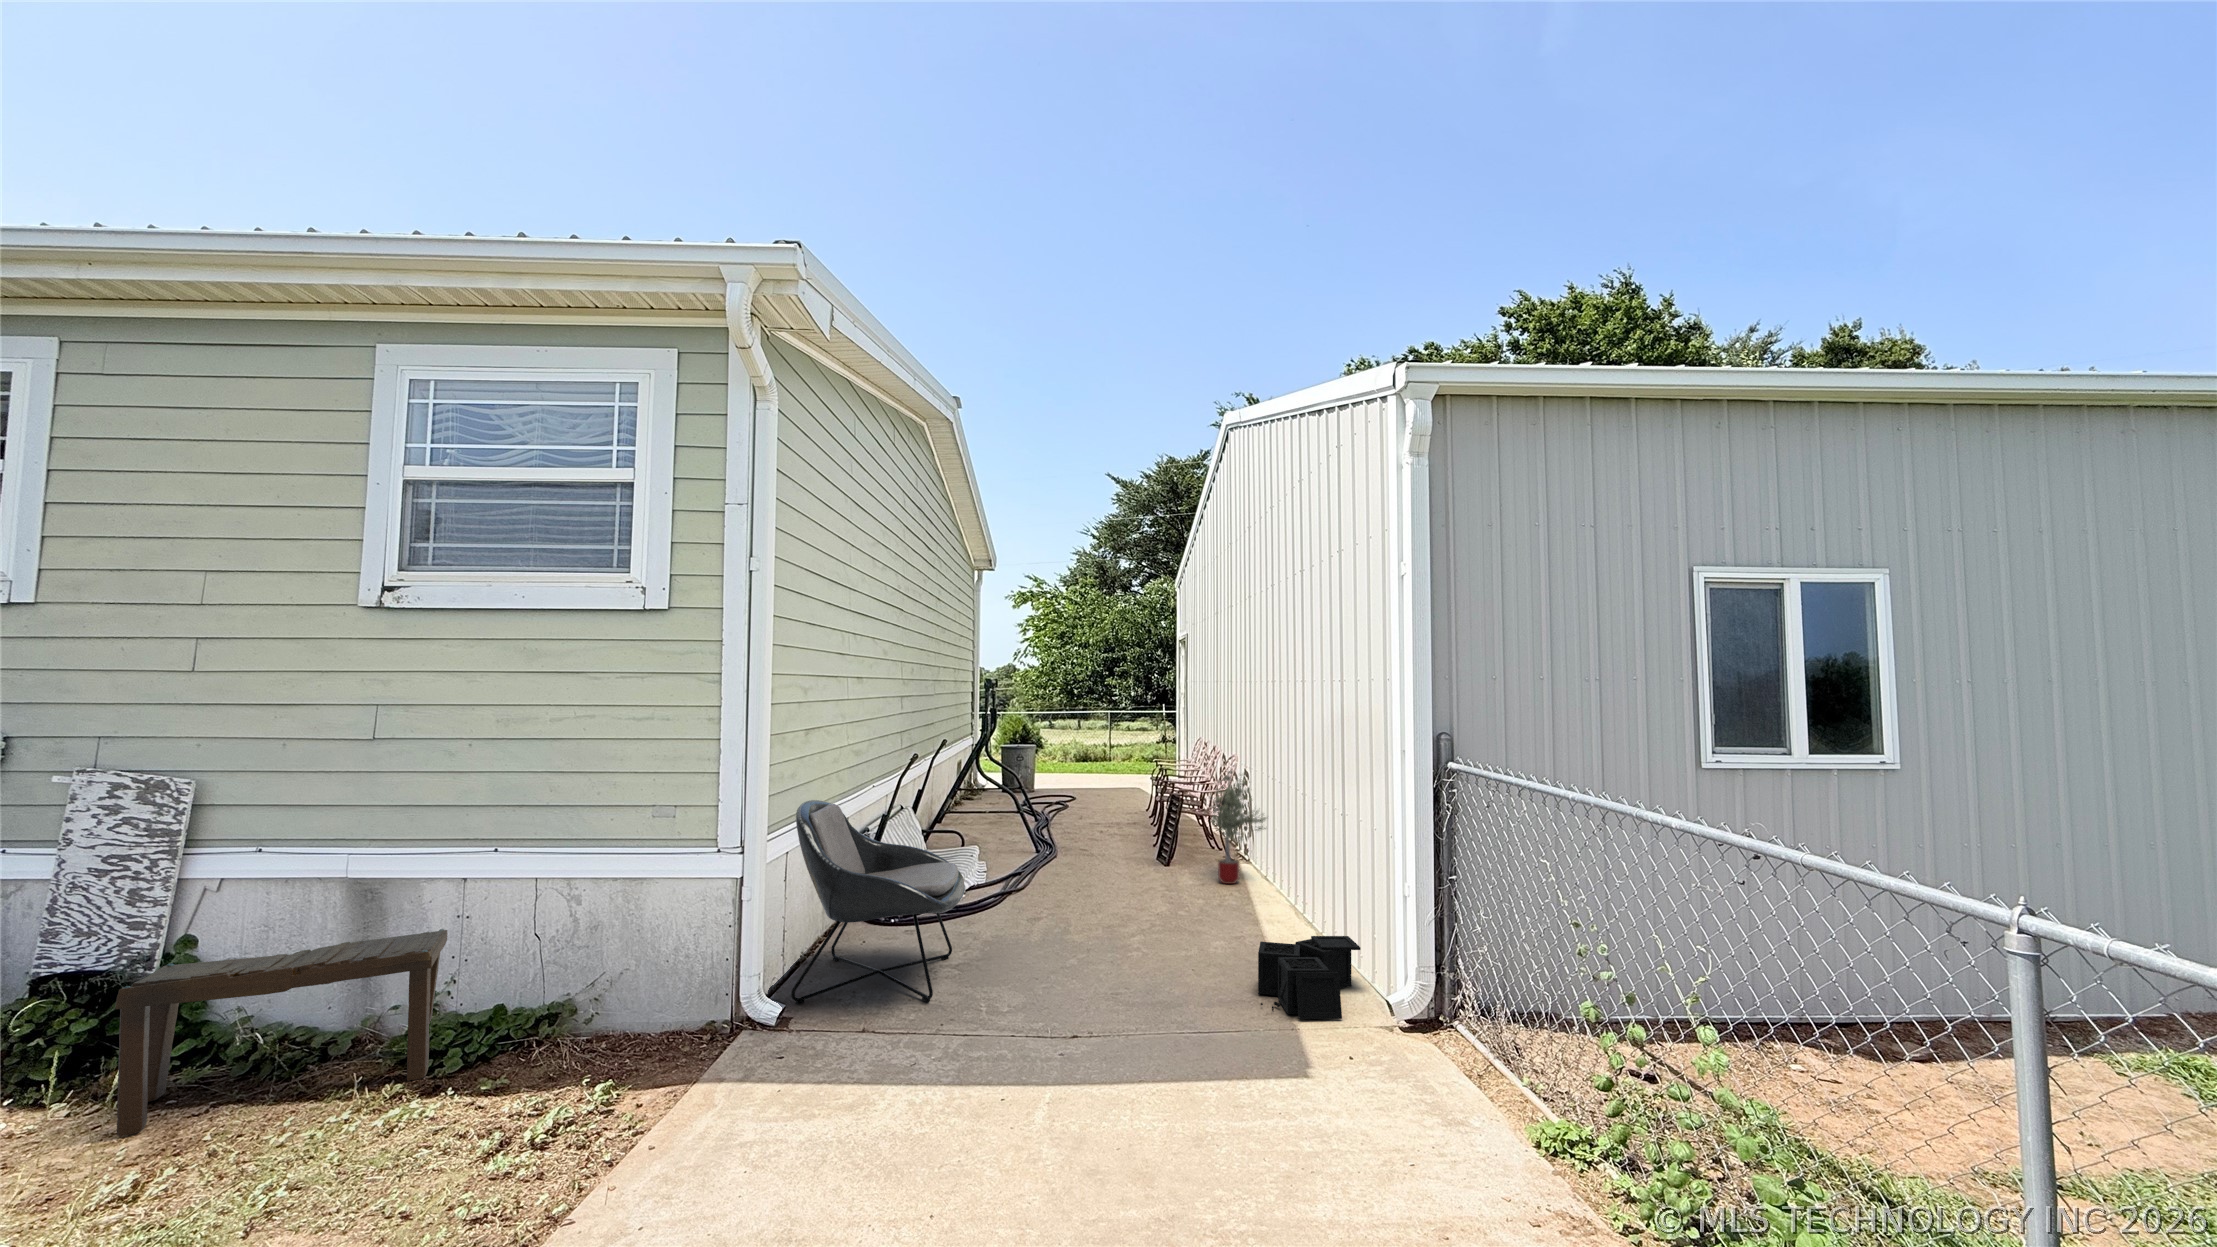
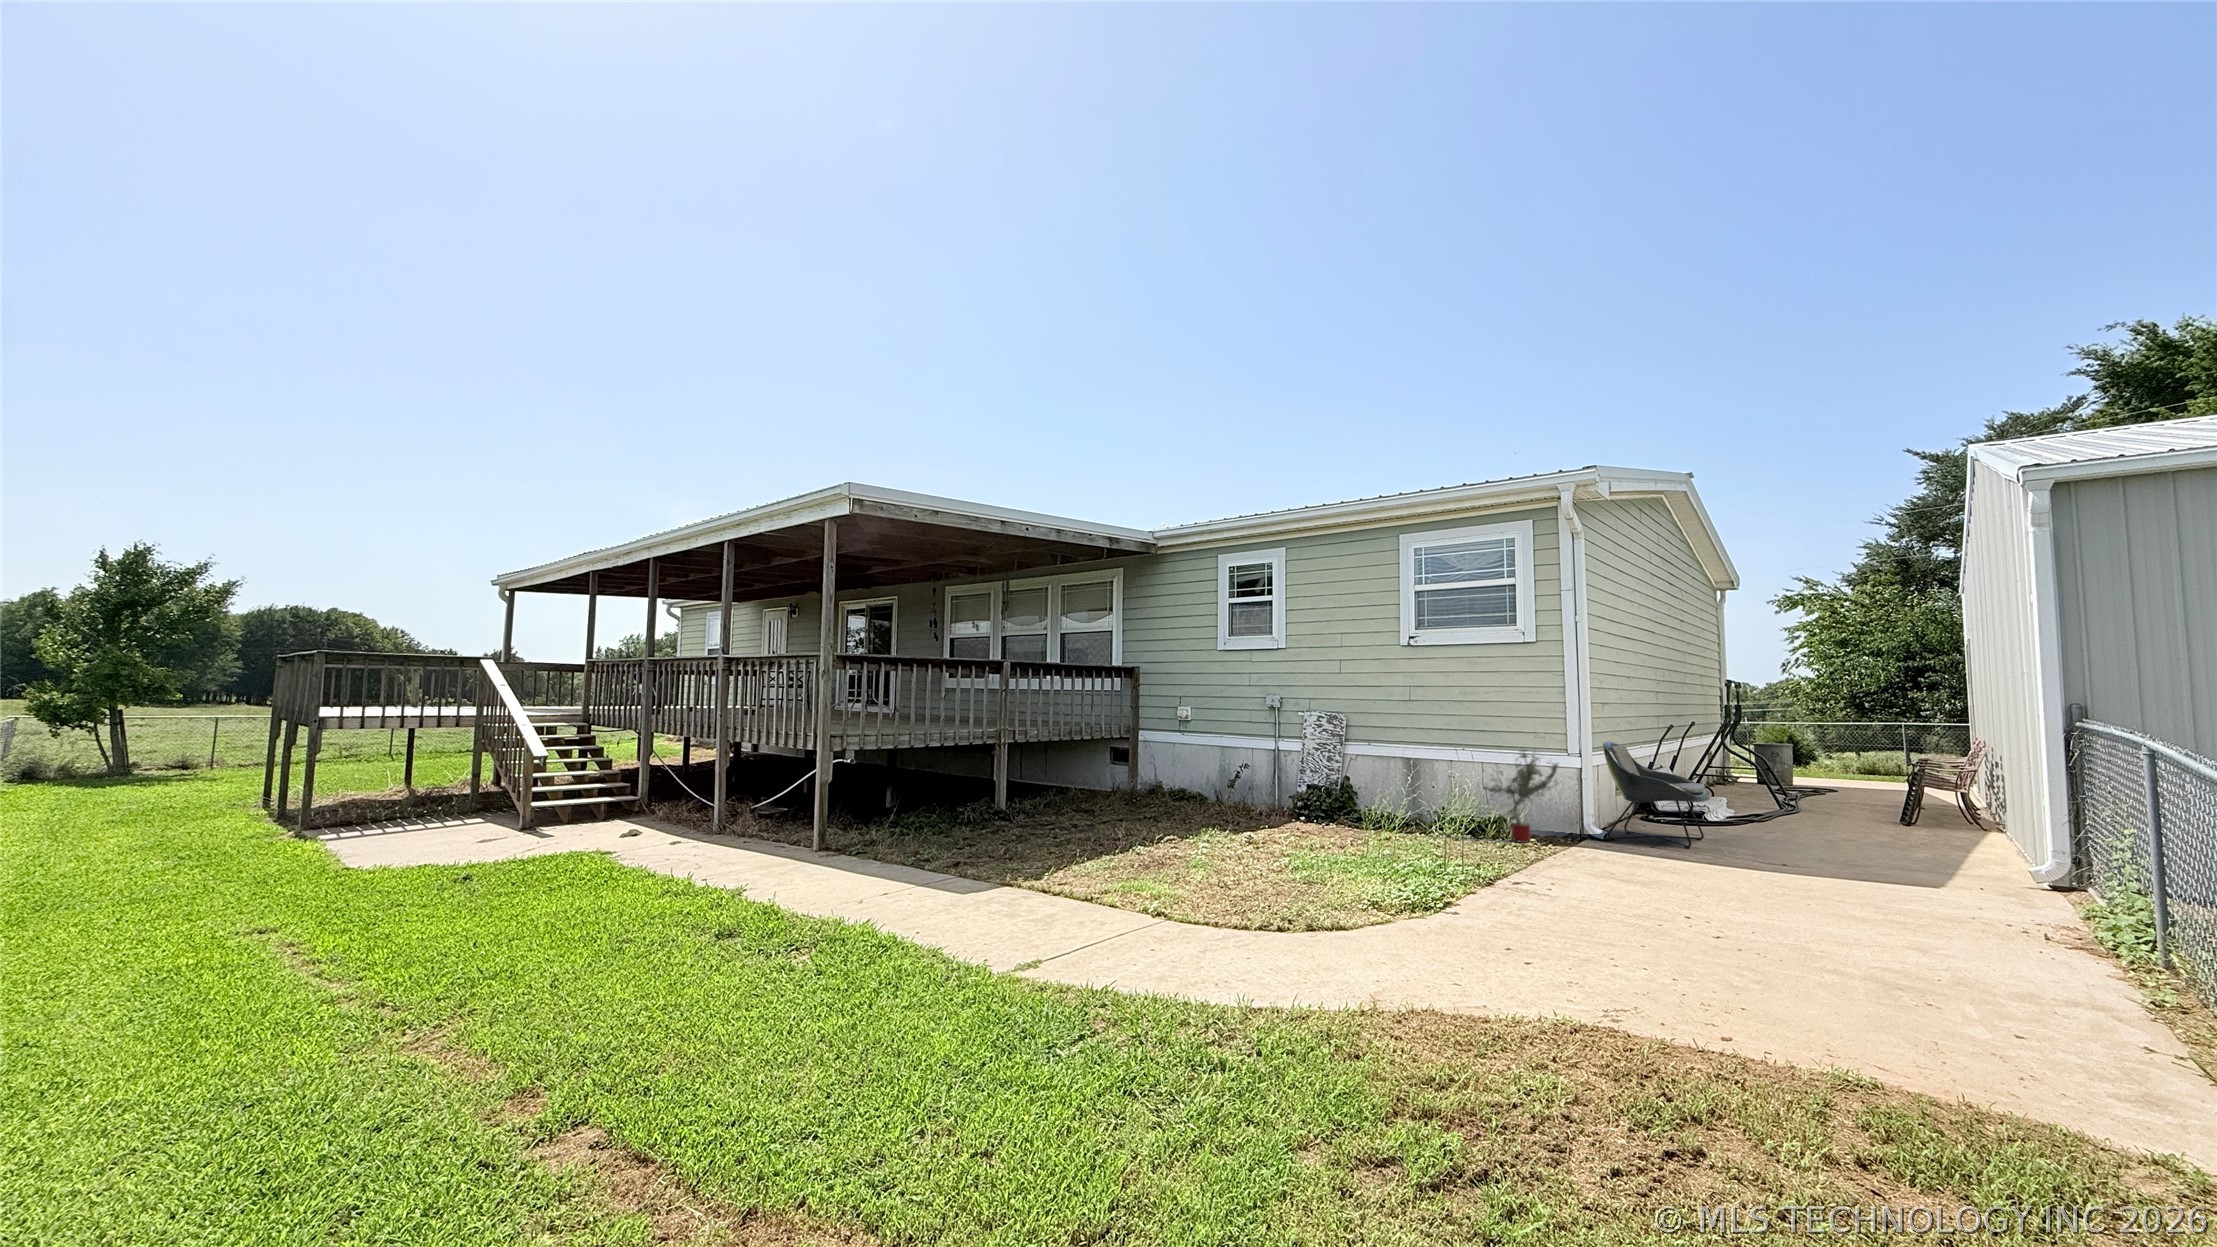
potted tree: present [1210,771,1266,884] -> present [1485,750,1558,843]
bench: present [115,929,447,1137] -> none [1358,780,1453,835]
storage bin: present [1258,936,1361,1019] -> none [1927,844,2025,884]

